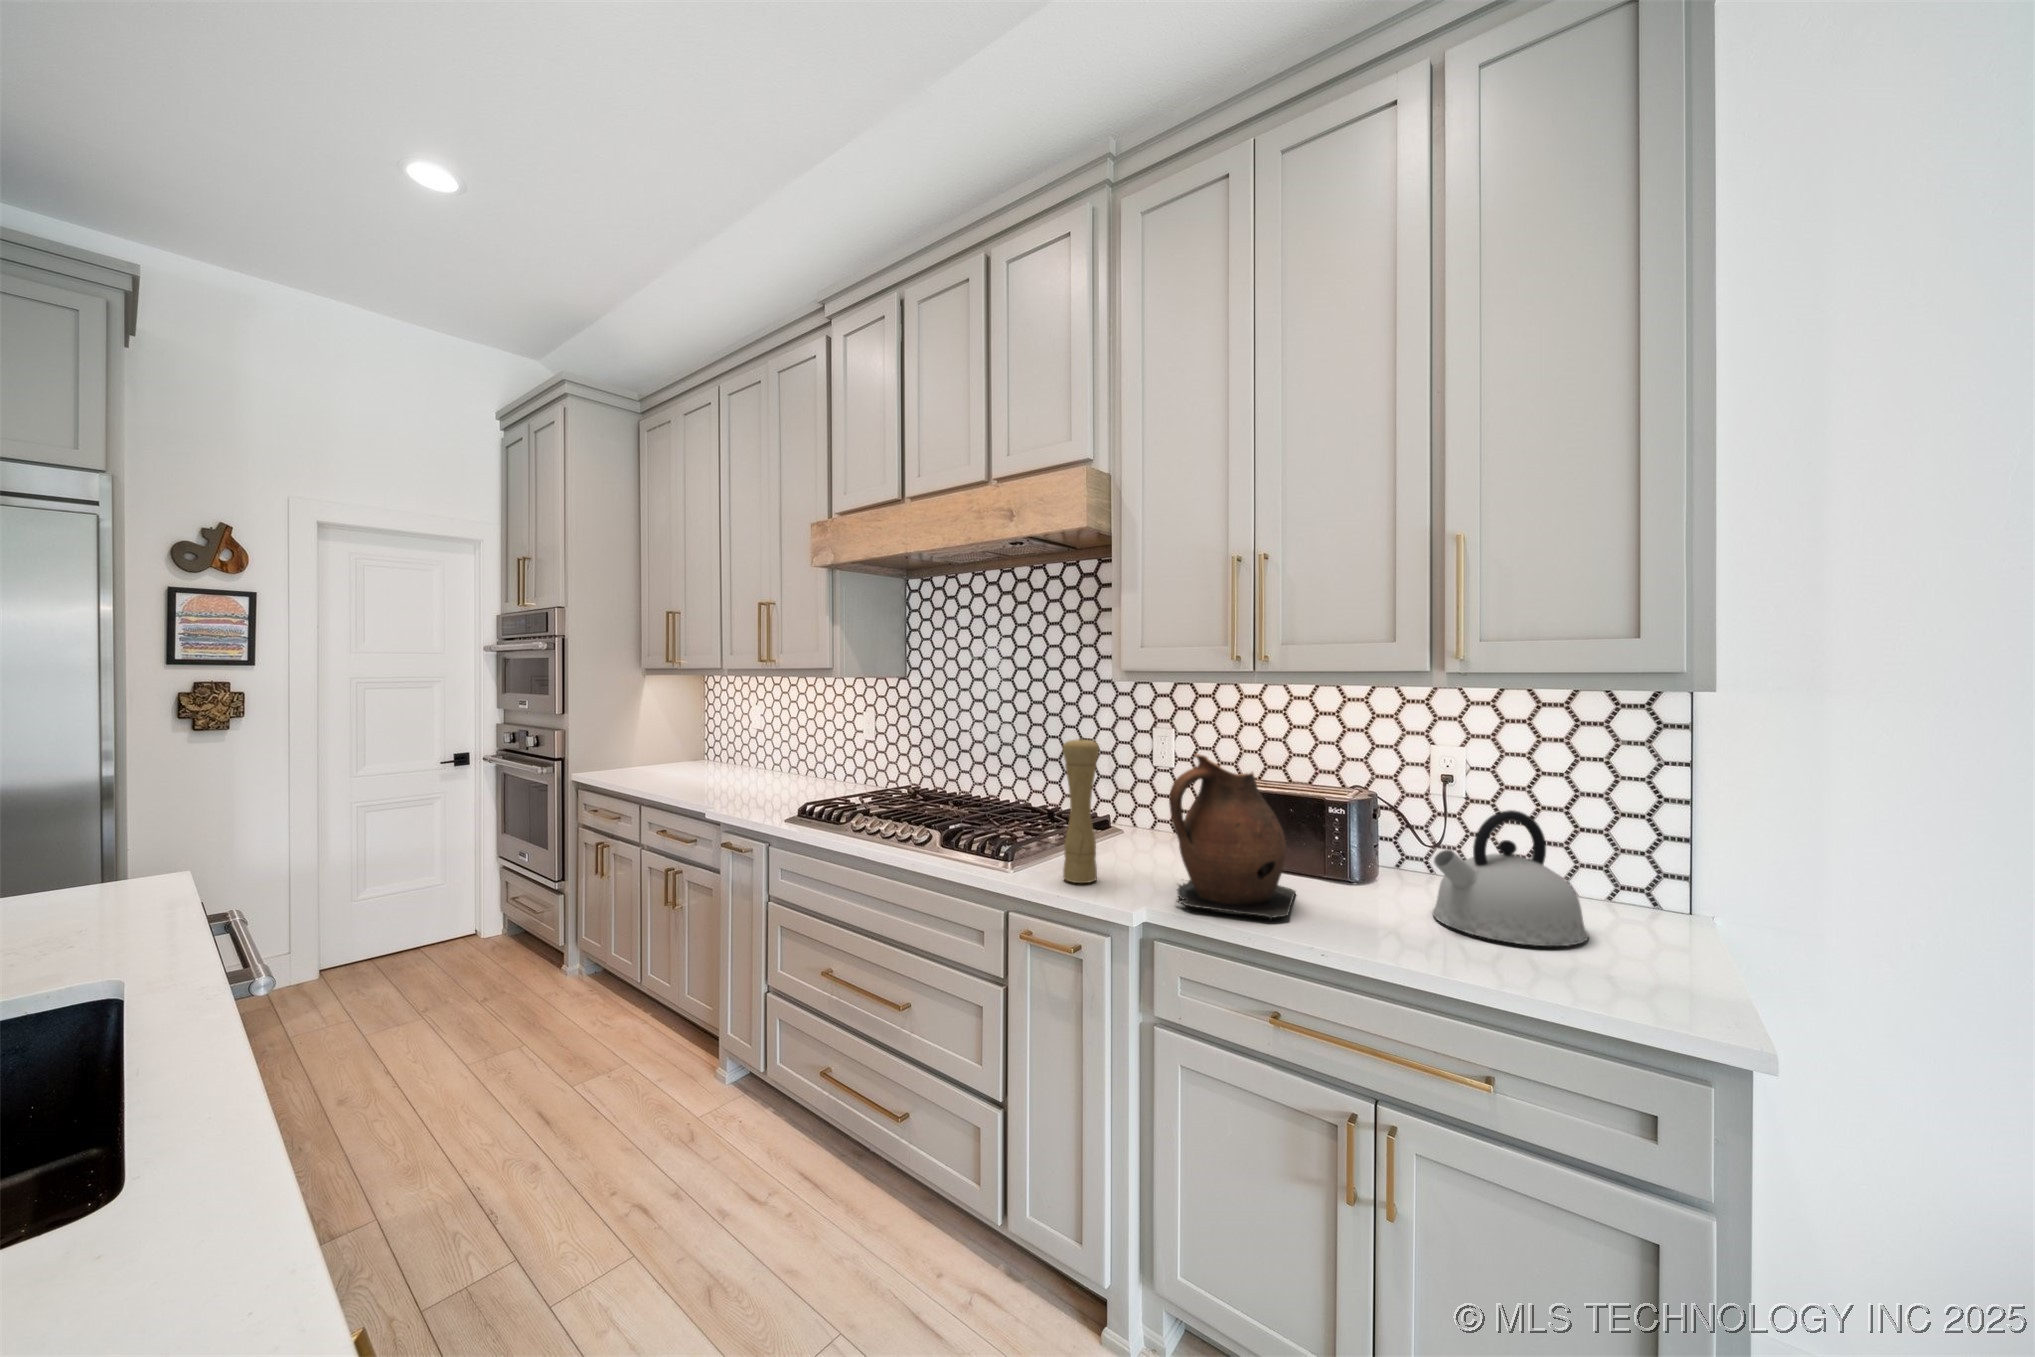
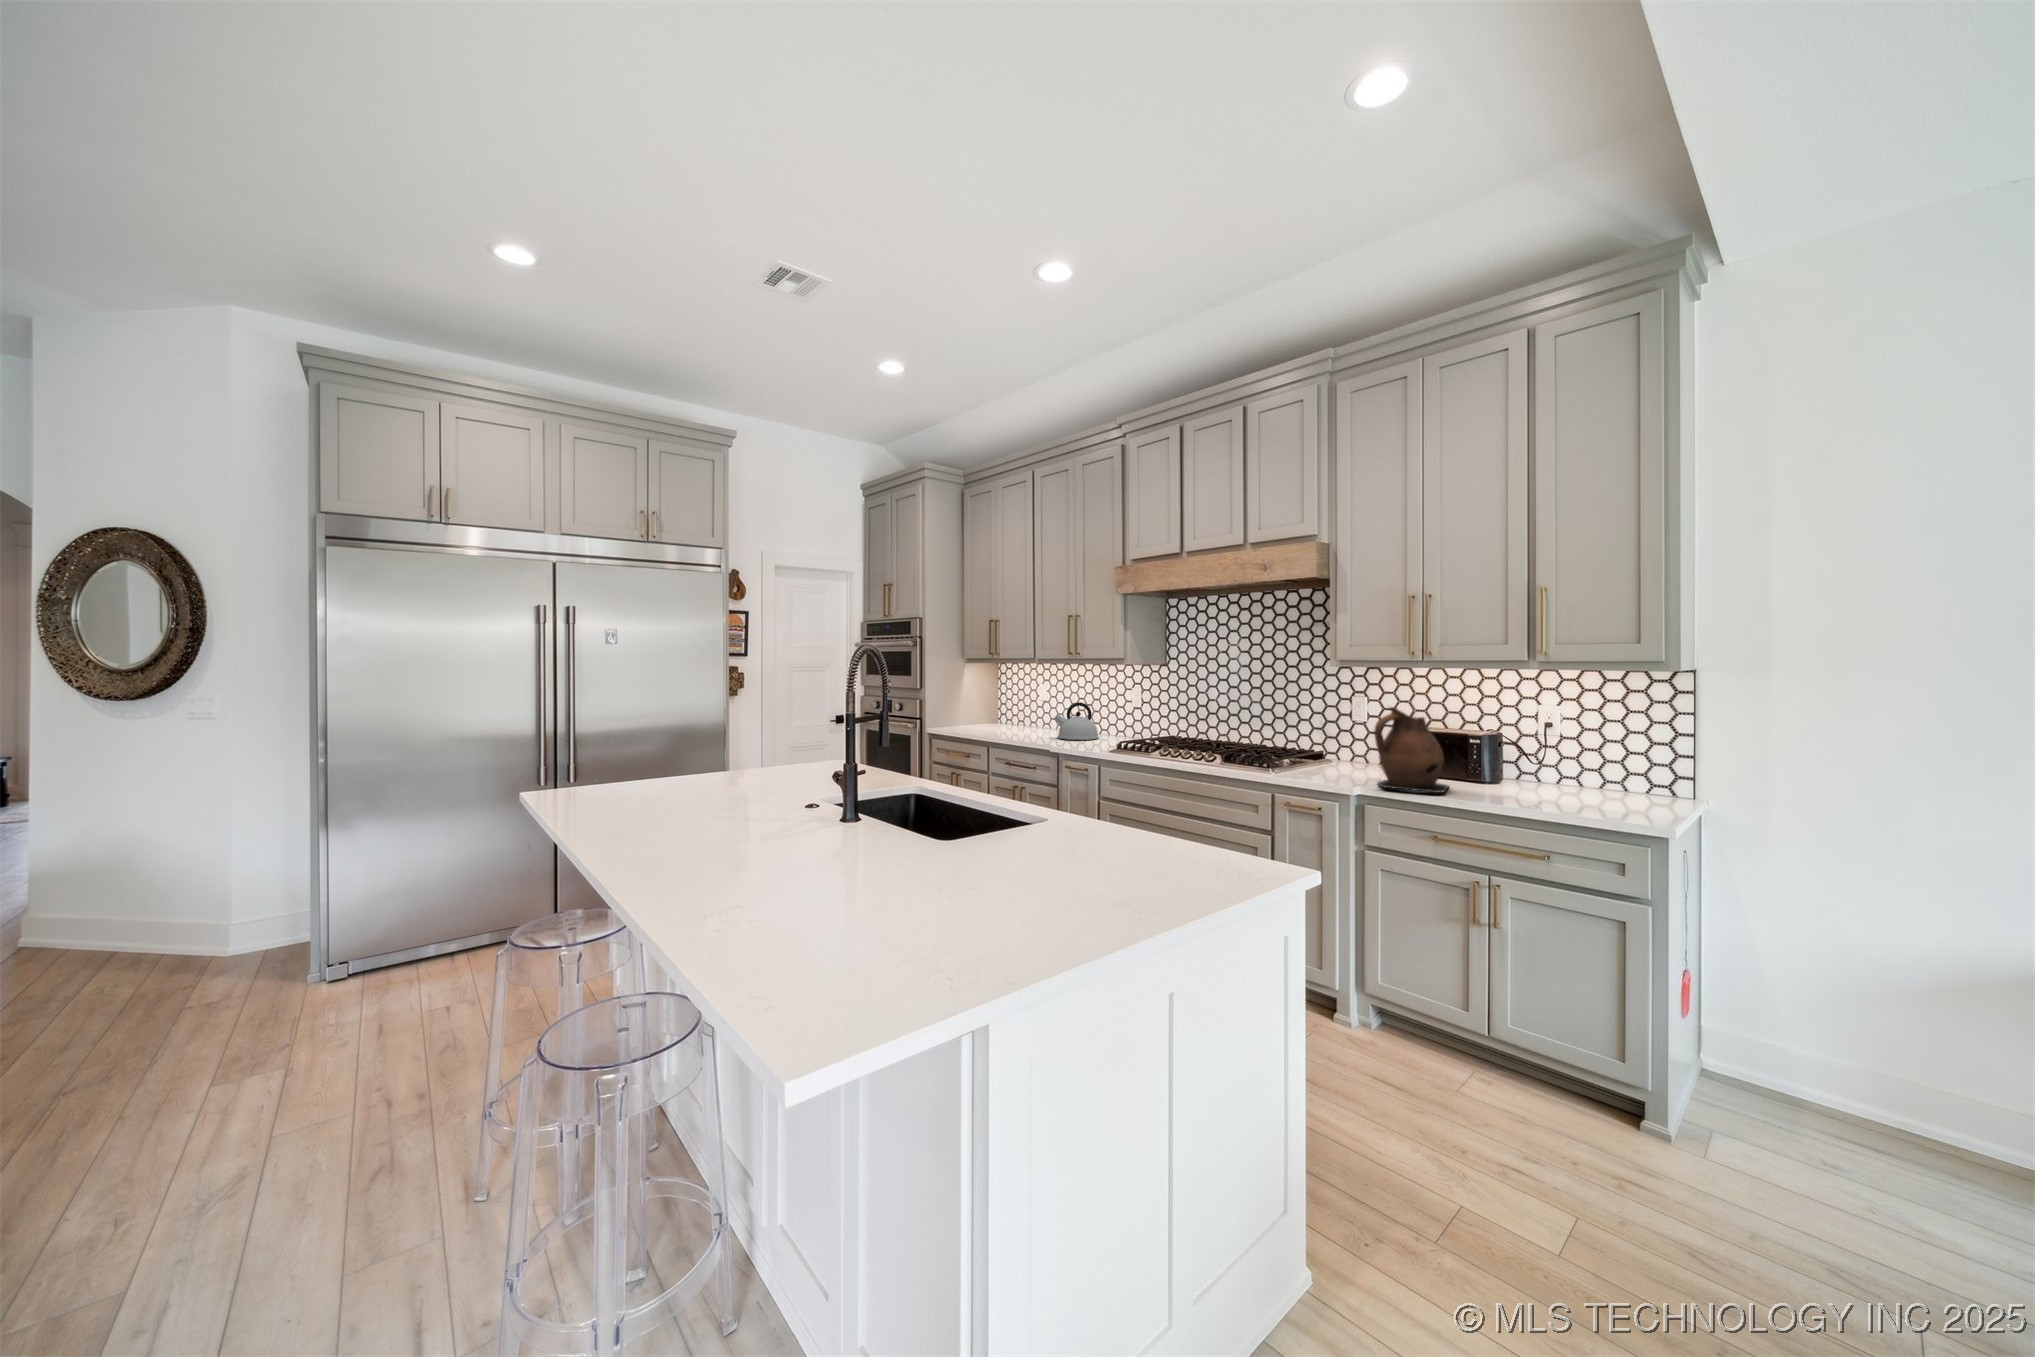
pepper mill: present [1063,737,1099,883] -> none [1306,699,1329,780]
kettle: present [1433,810,1588,946] -> present [1054,702,1099,740]

